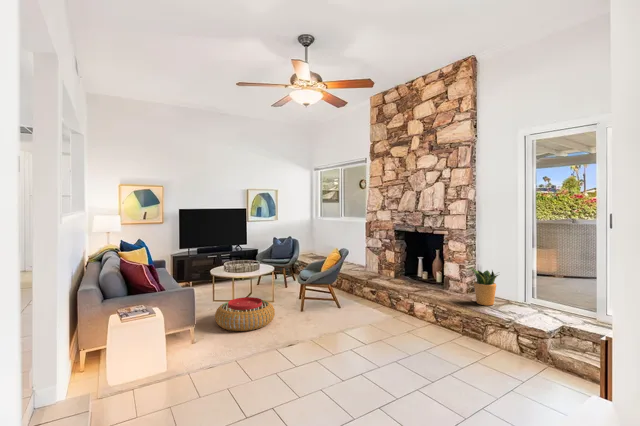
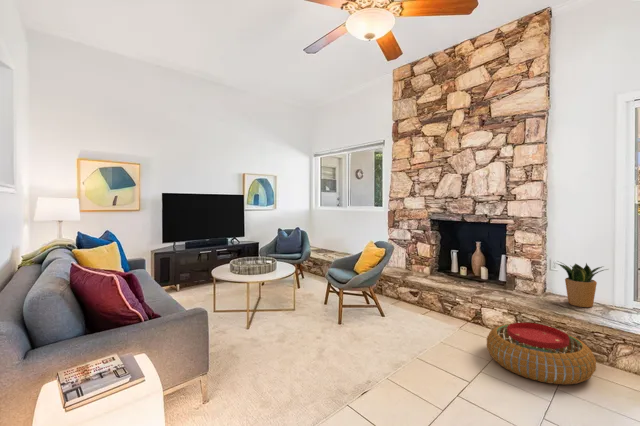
pouf: present [215,297,275,331] -> present [487,322,596,385]

